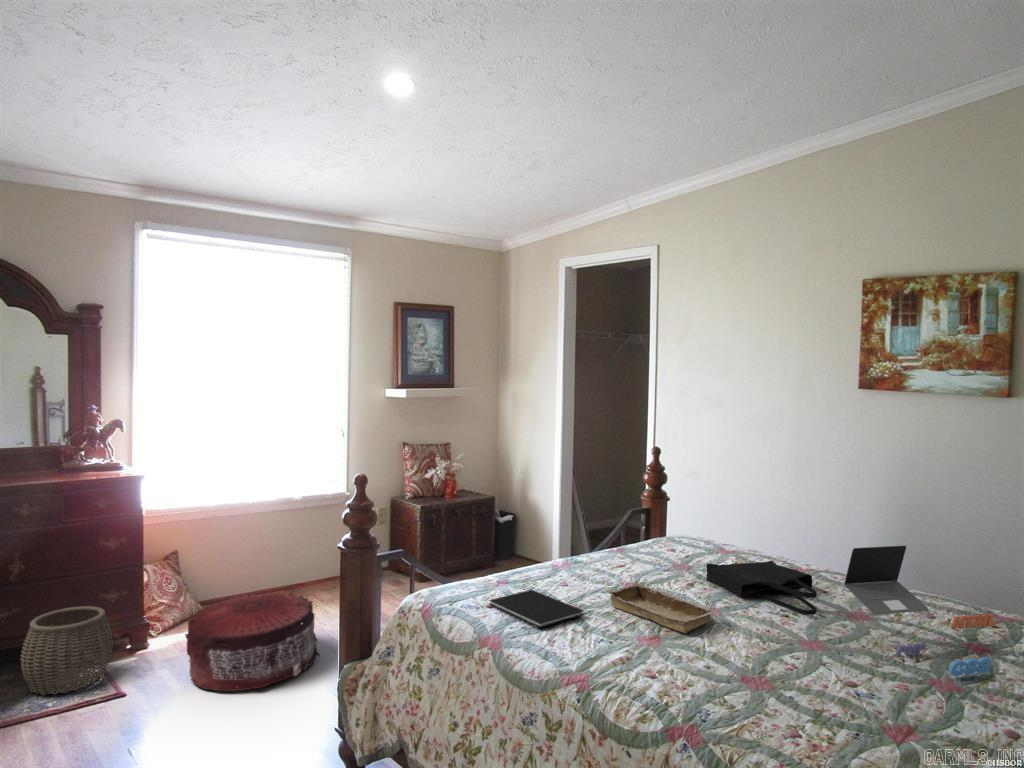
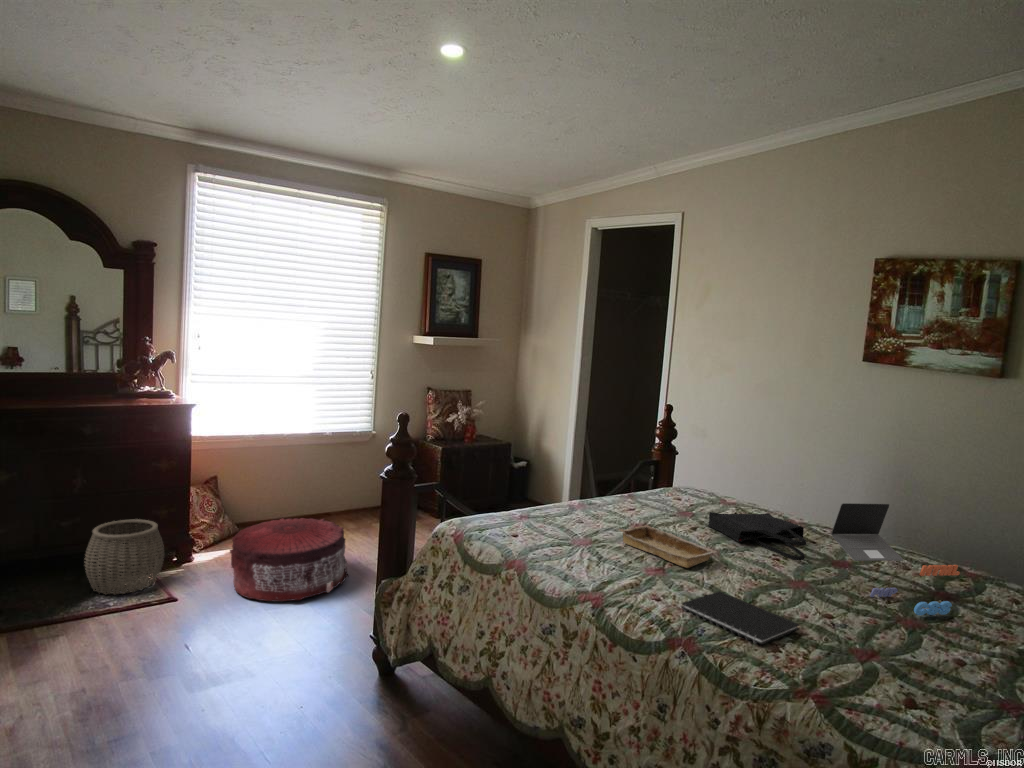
notebook: present [490,590,584,628] -> present [682,591,799,645]

